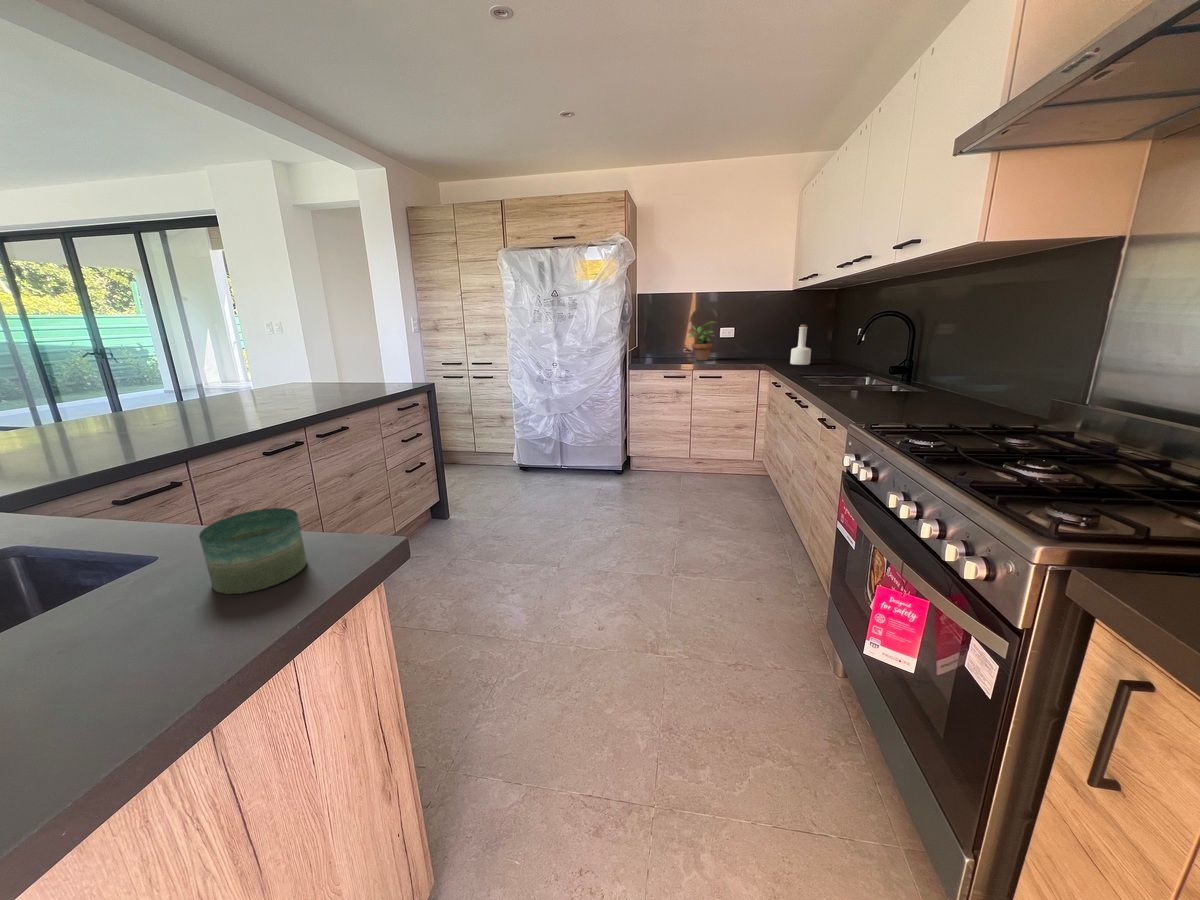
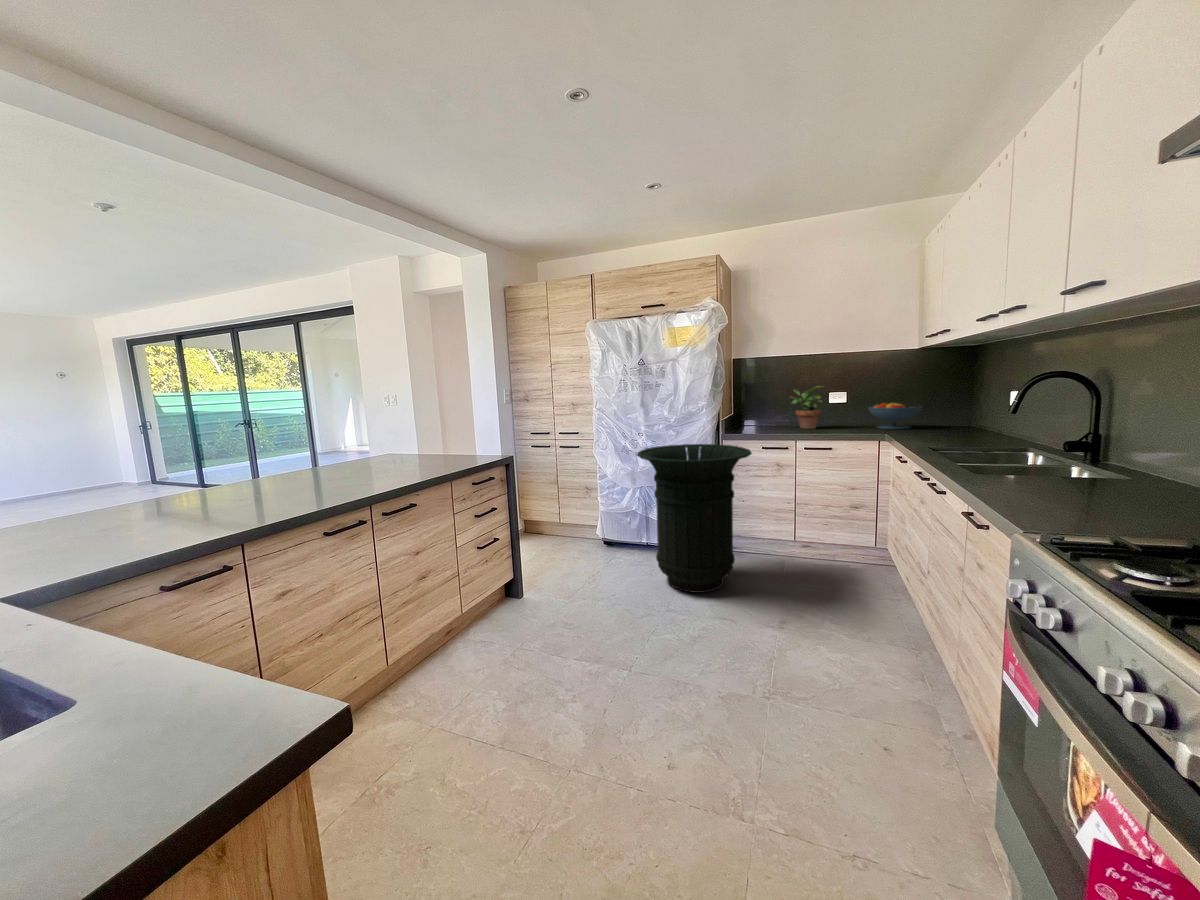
bottle: present [790,325,811,365] -> none [920,387,947,435]
fruit bowl: none [751,334,793,361] -> present [869,403,922,429]
trash can: none [555,373,657,504] -> present [637,444,752,593]
candle: present [199,508,307,594] -> none [75,654,226,787]

